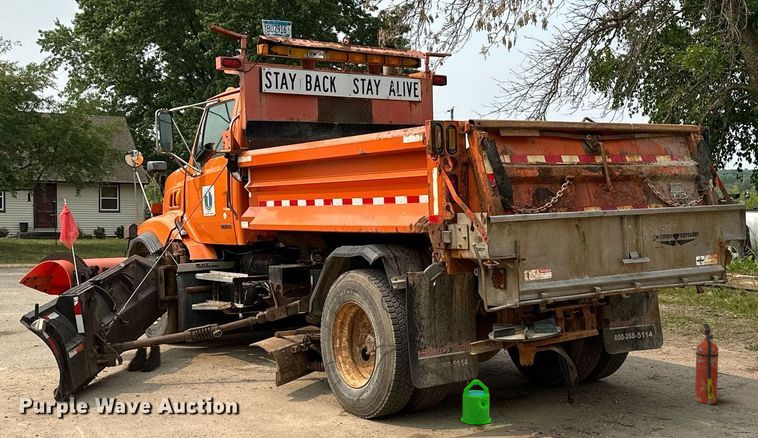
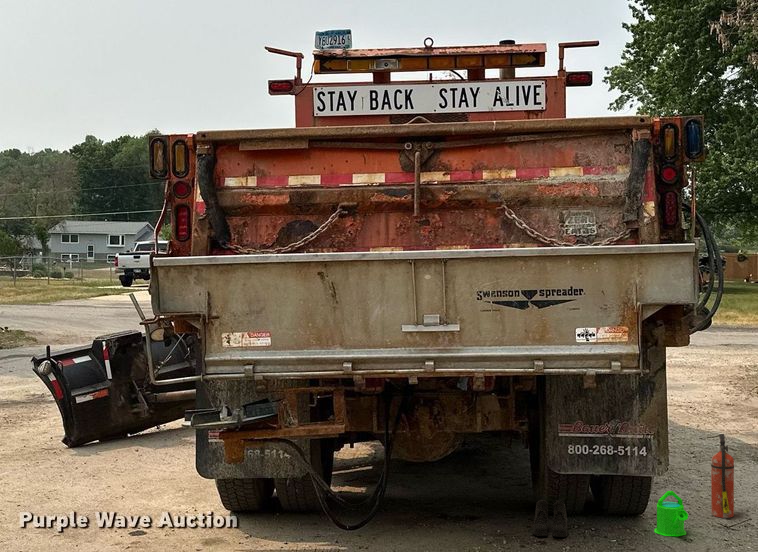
boots: present [128,344,161,371] -> present [533,500,567,537]
watering can: present [461,380,491,425] -> present [654,491,688,537]

